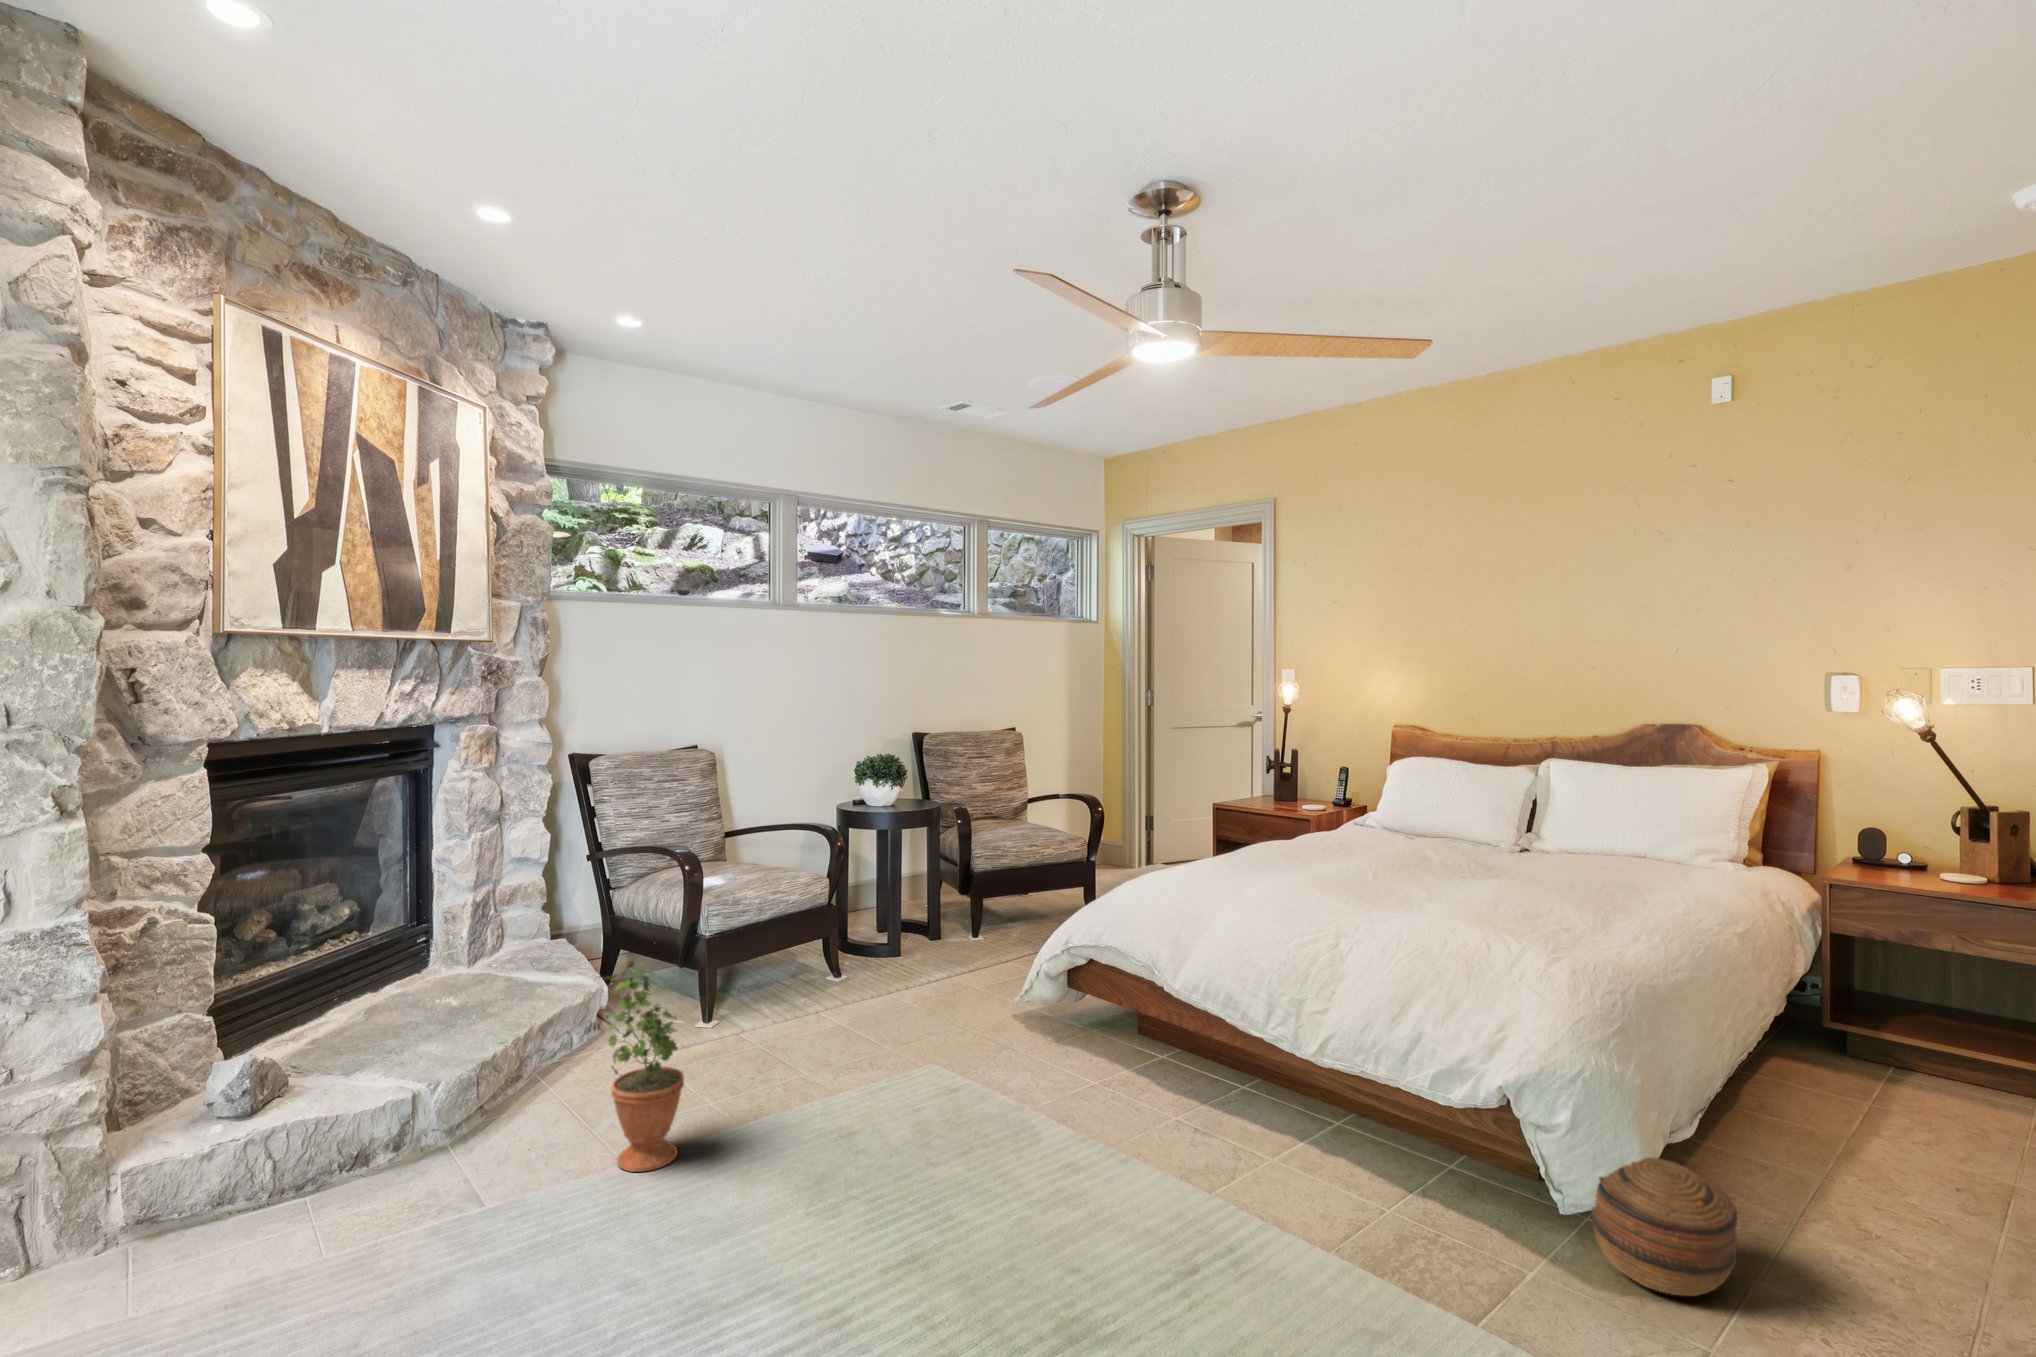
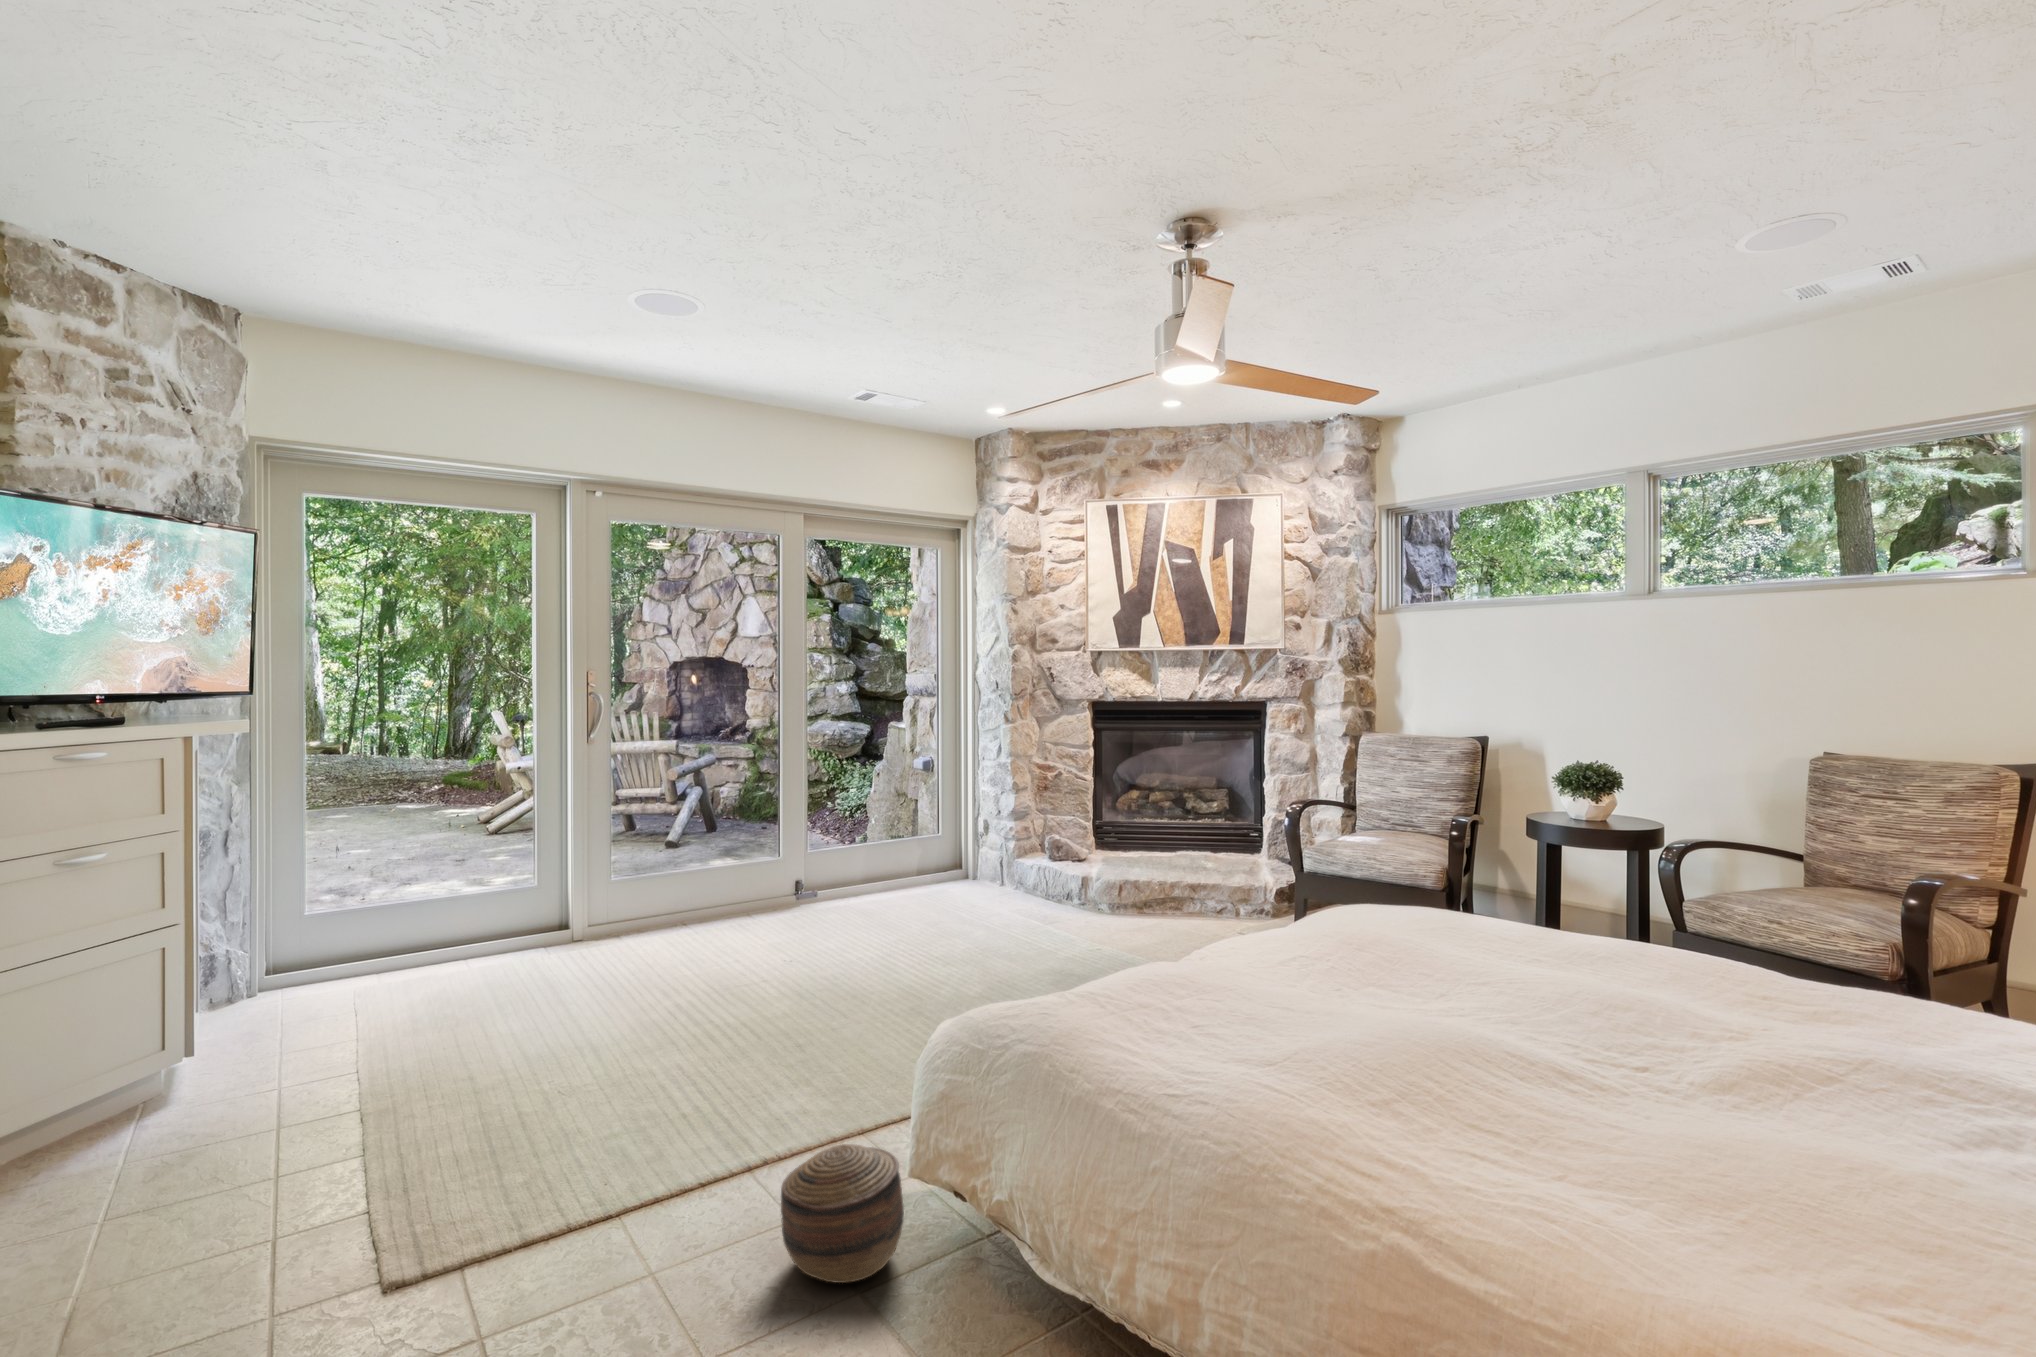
potted plant: present [604,961,684,1172] -> none [1060,831,1109,950]

